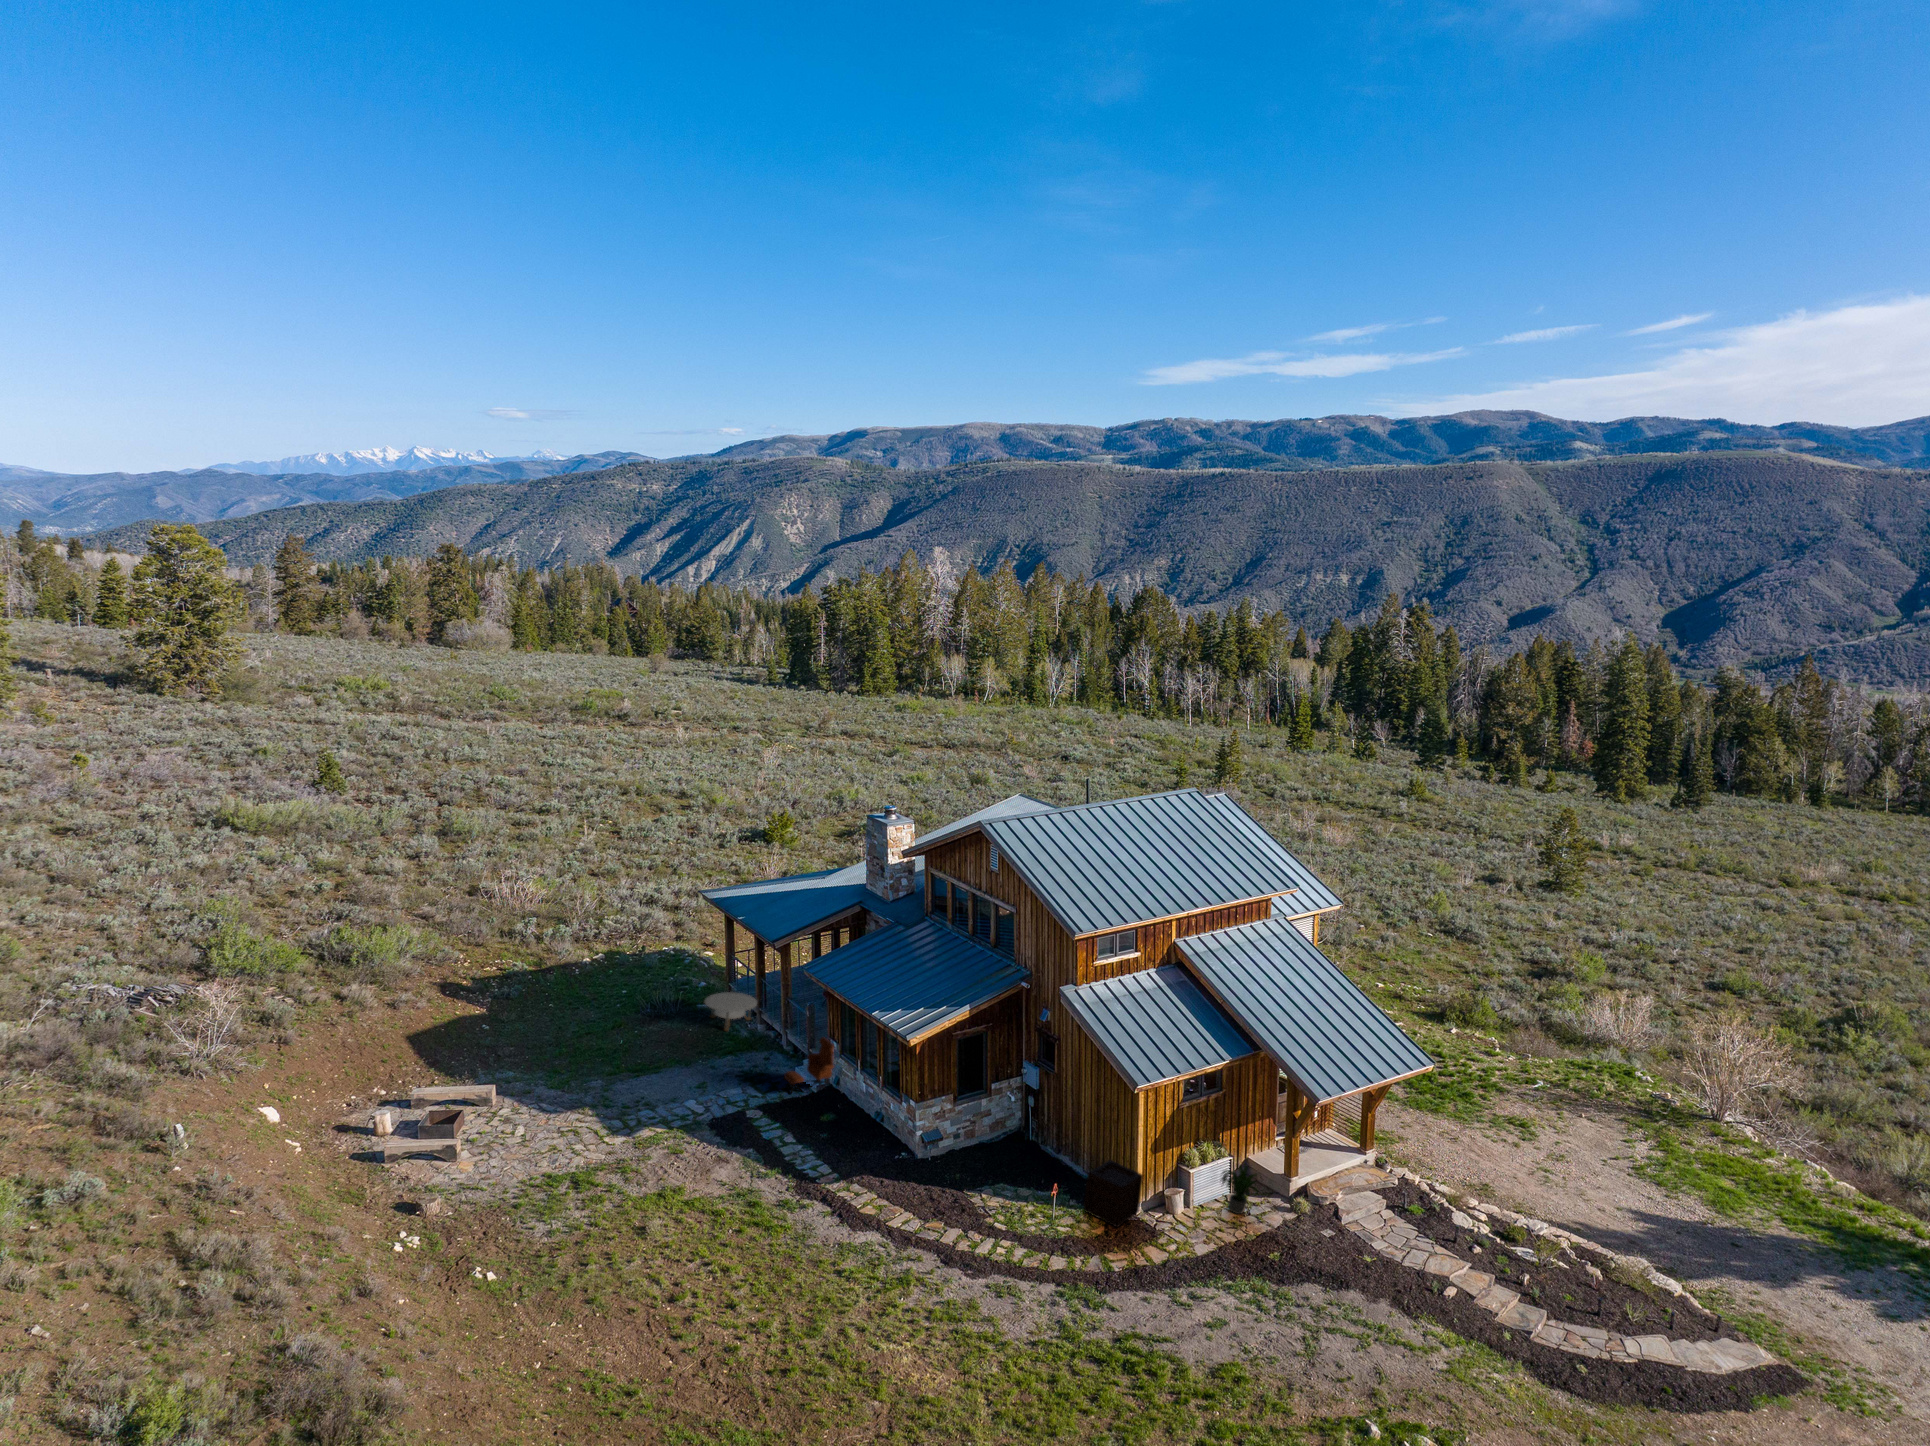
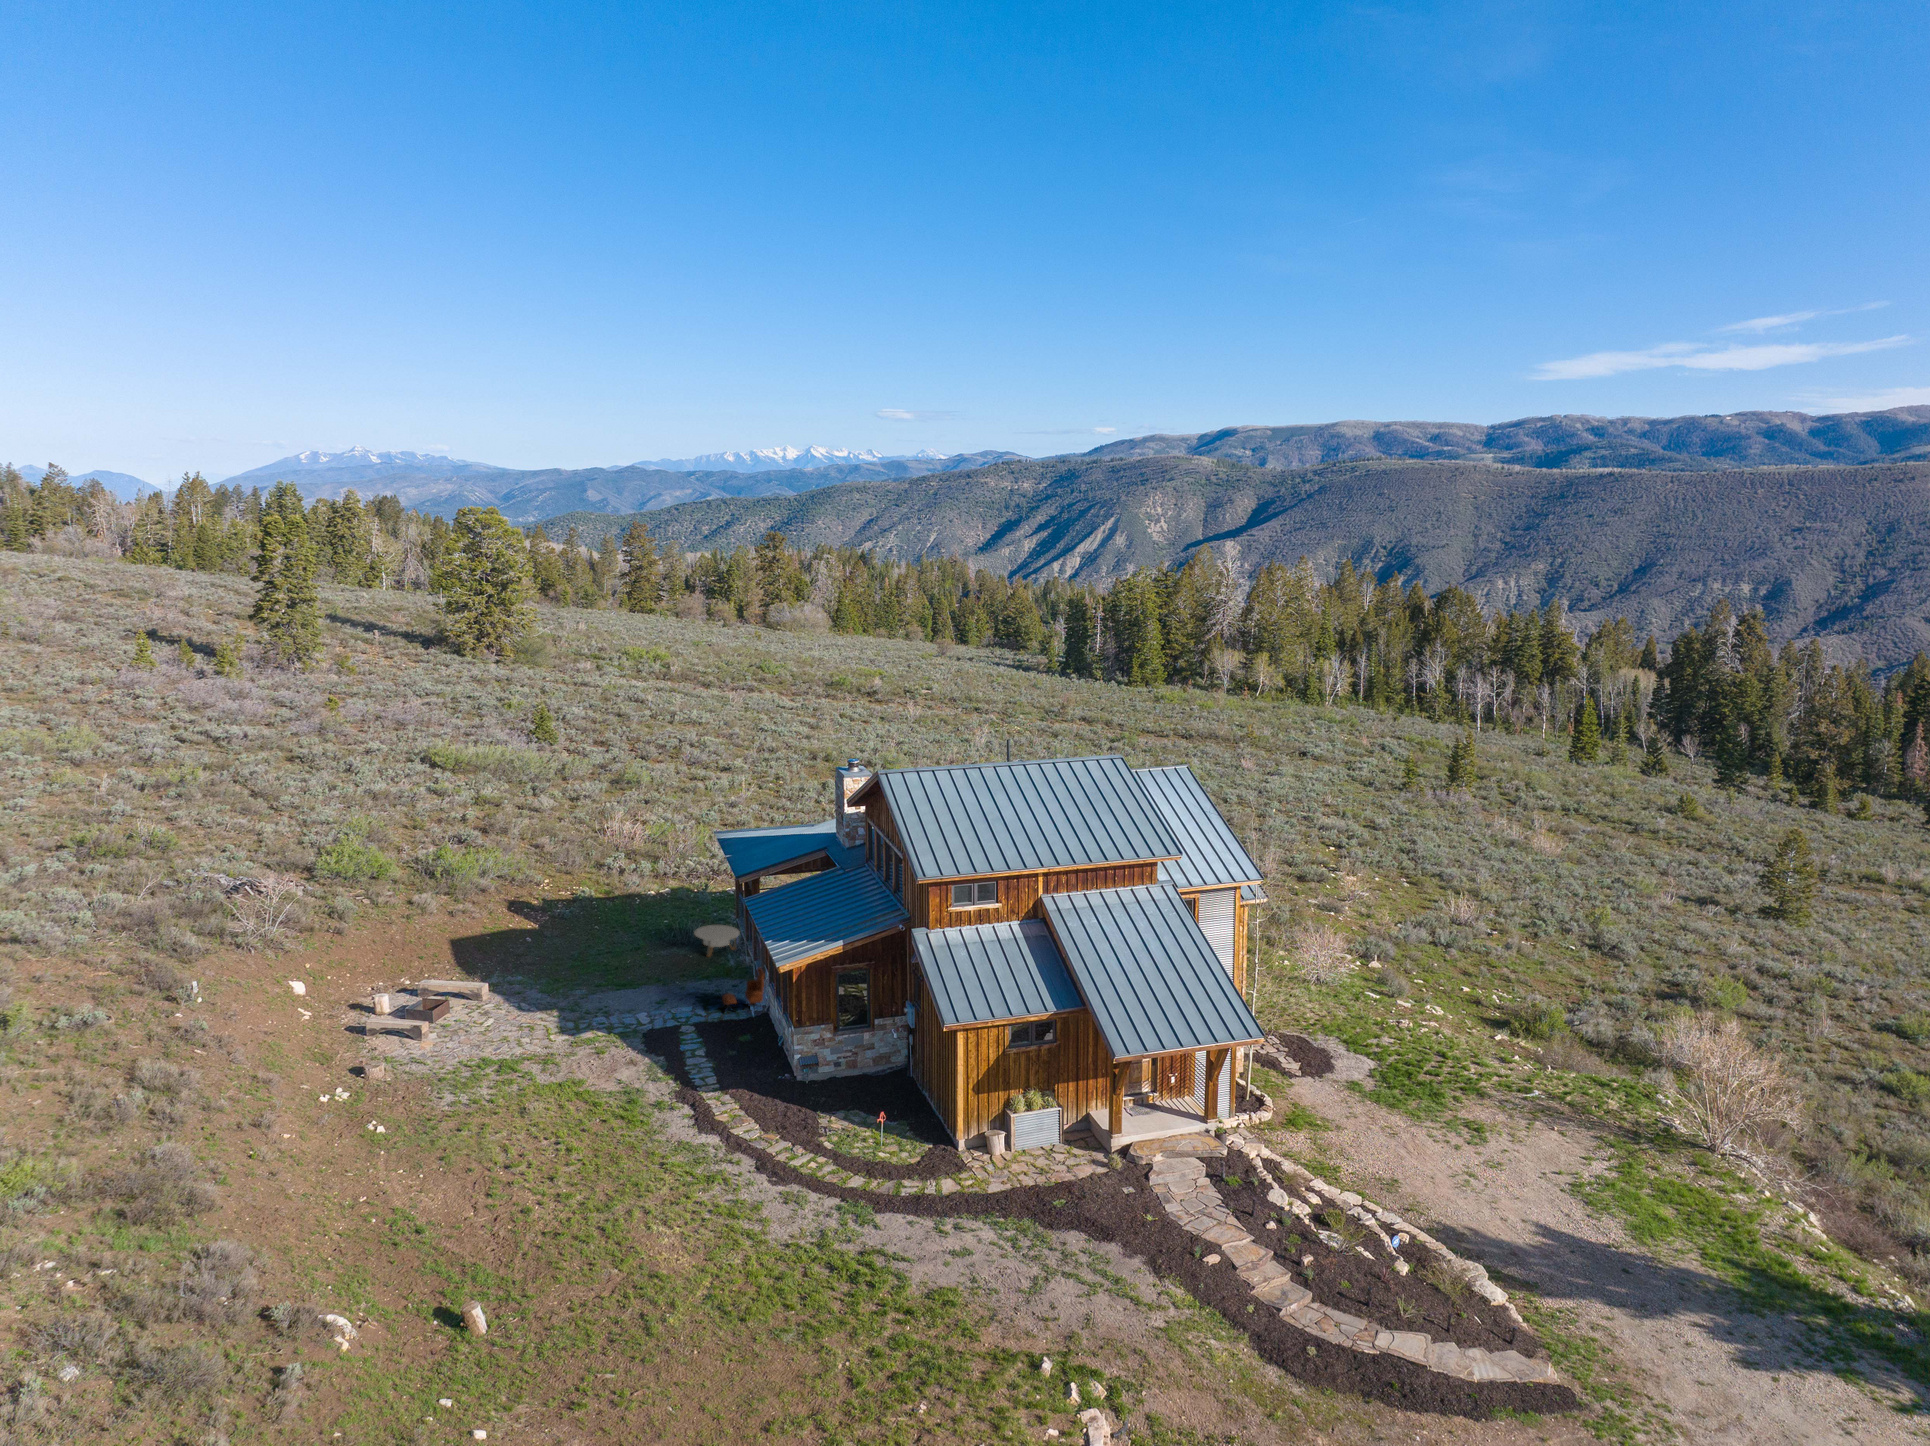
wooden crate: present [1083,1160,1143,1227] -> none [908,1095,964,1157]
potted plant: present [1221,1165,1261,1214] -> none [1041,1114,1082,1160]

